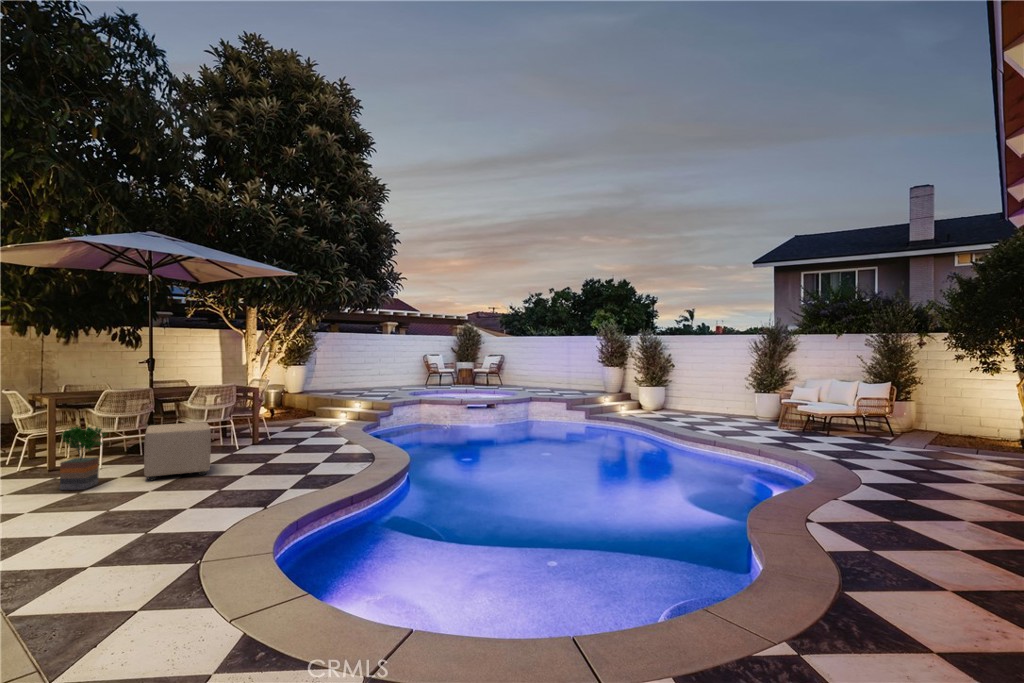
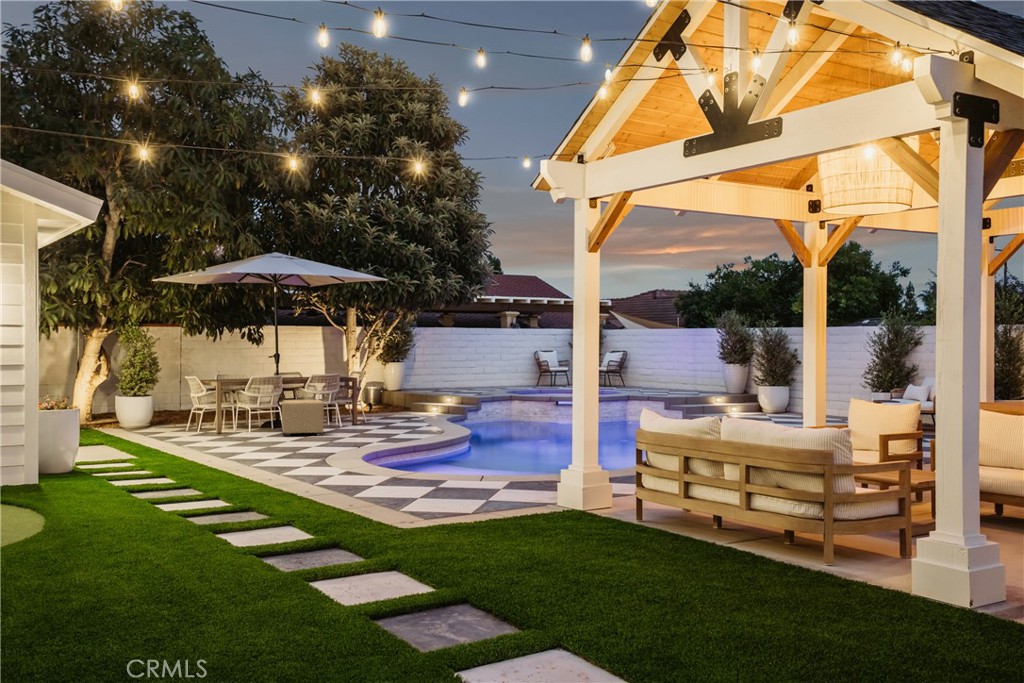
potted tree: present [60,427,107,490] -> none [235,397,262,438]

